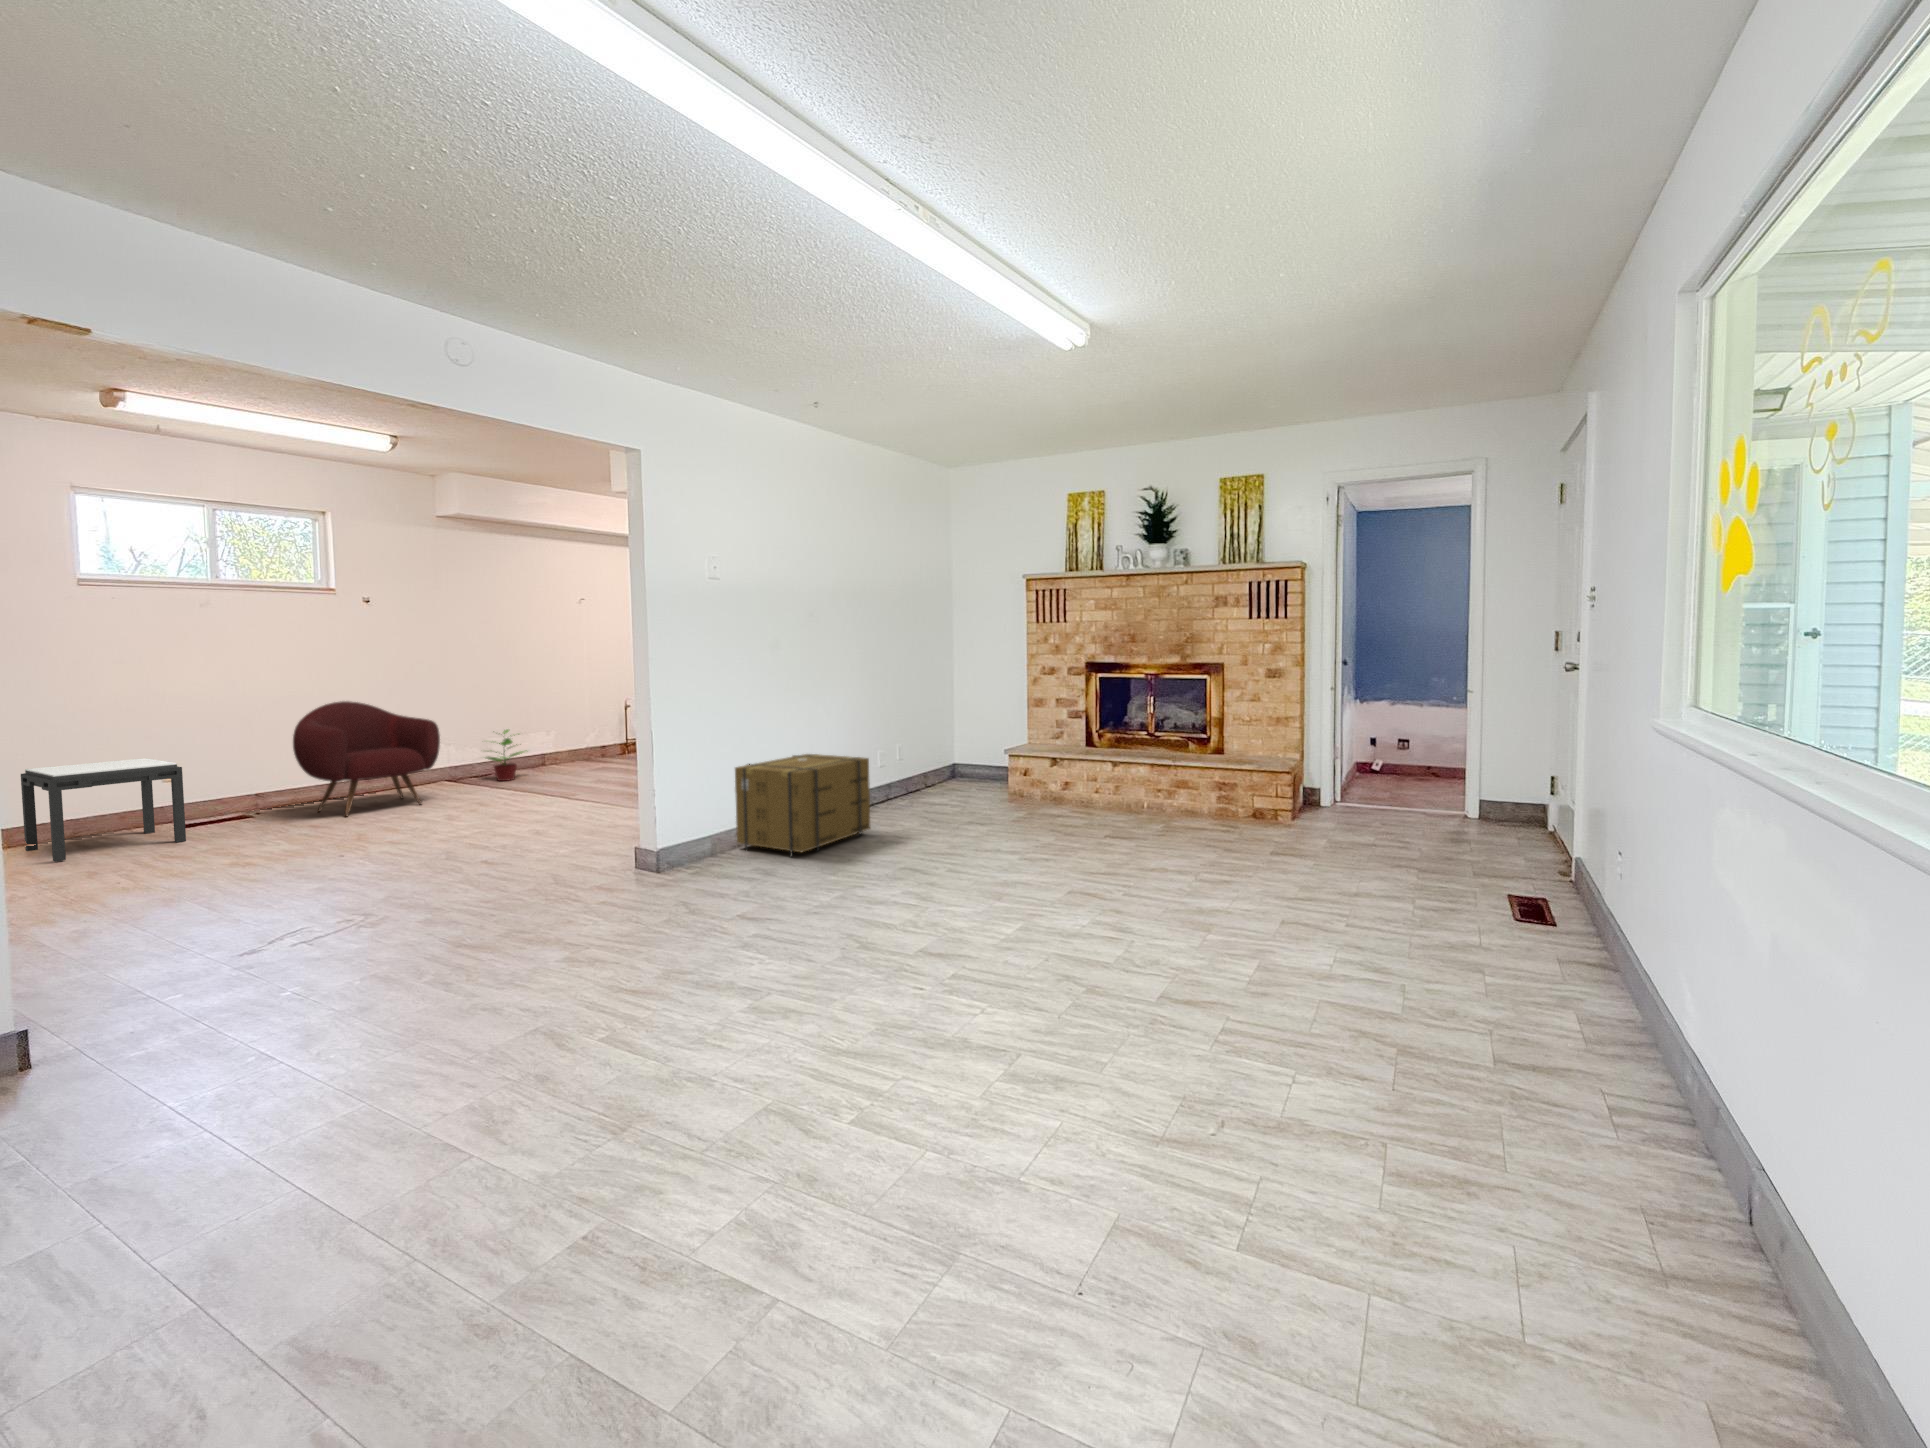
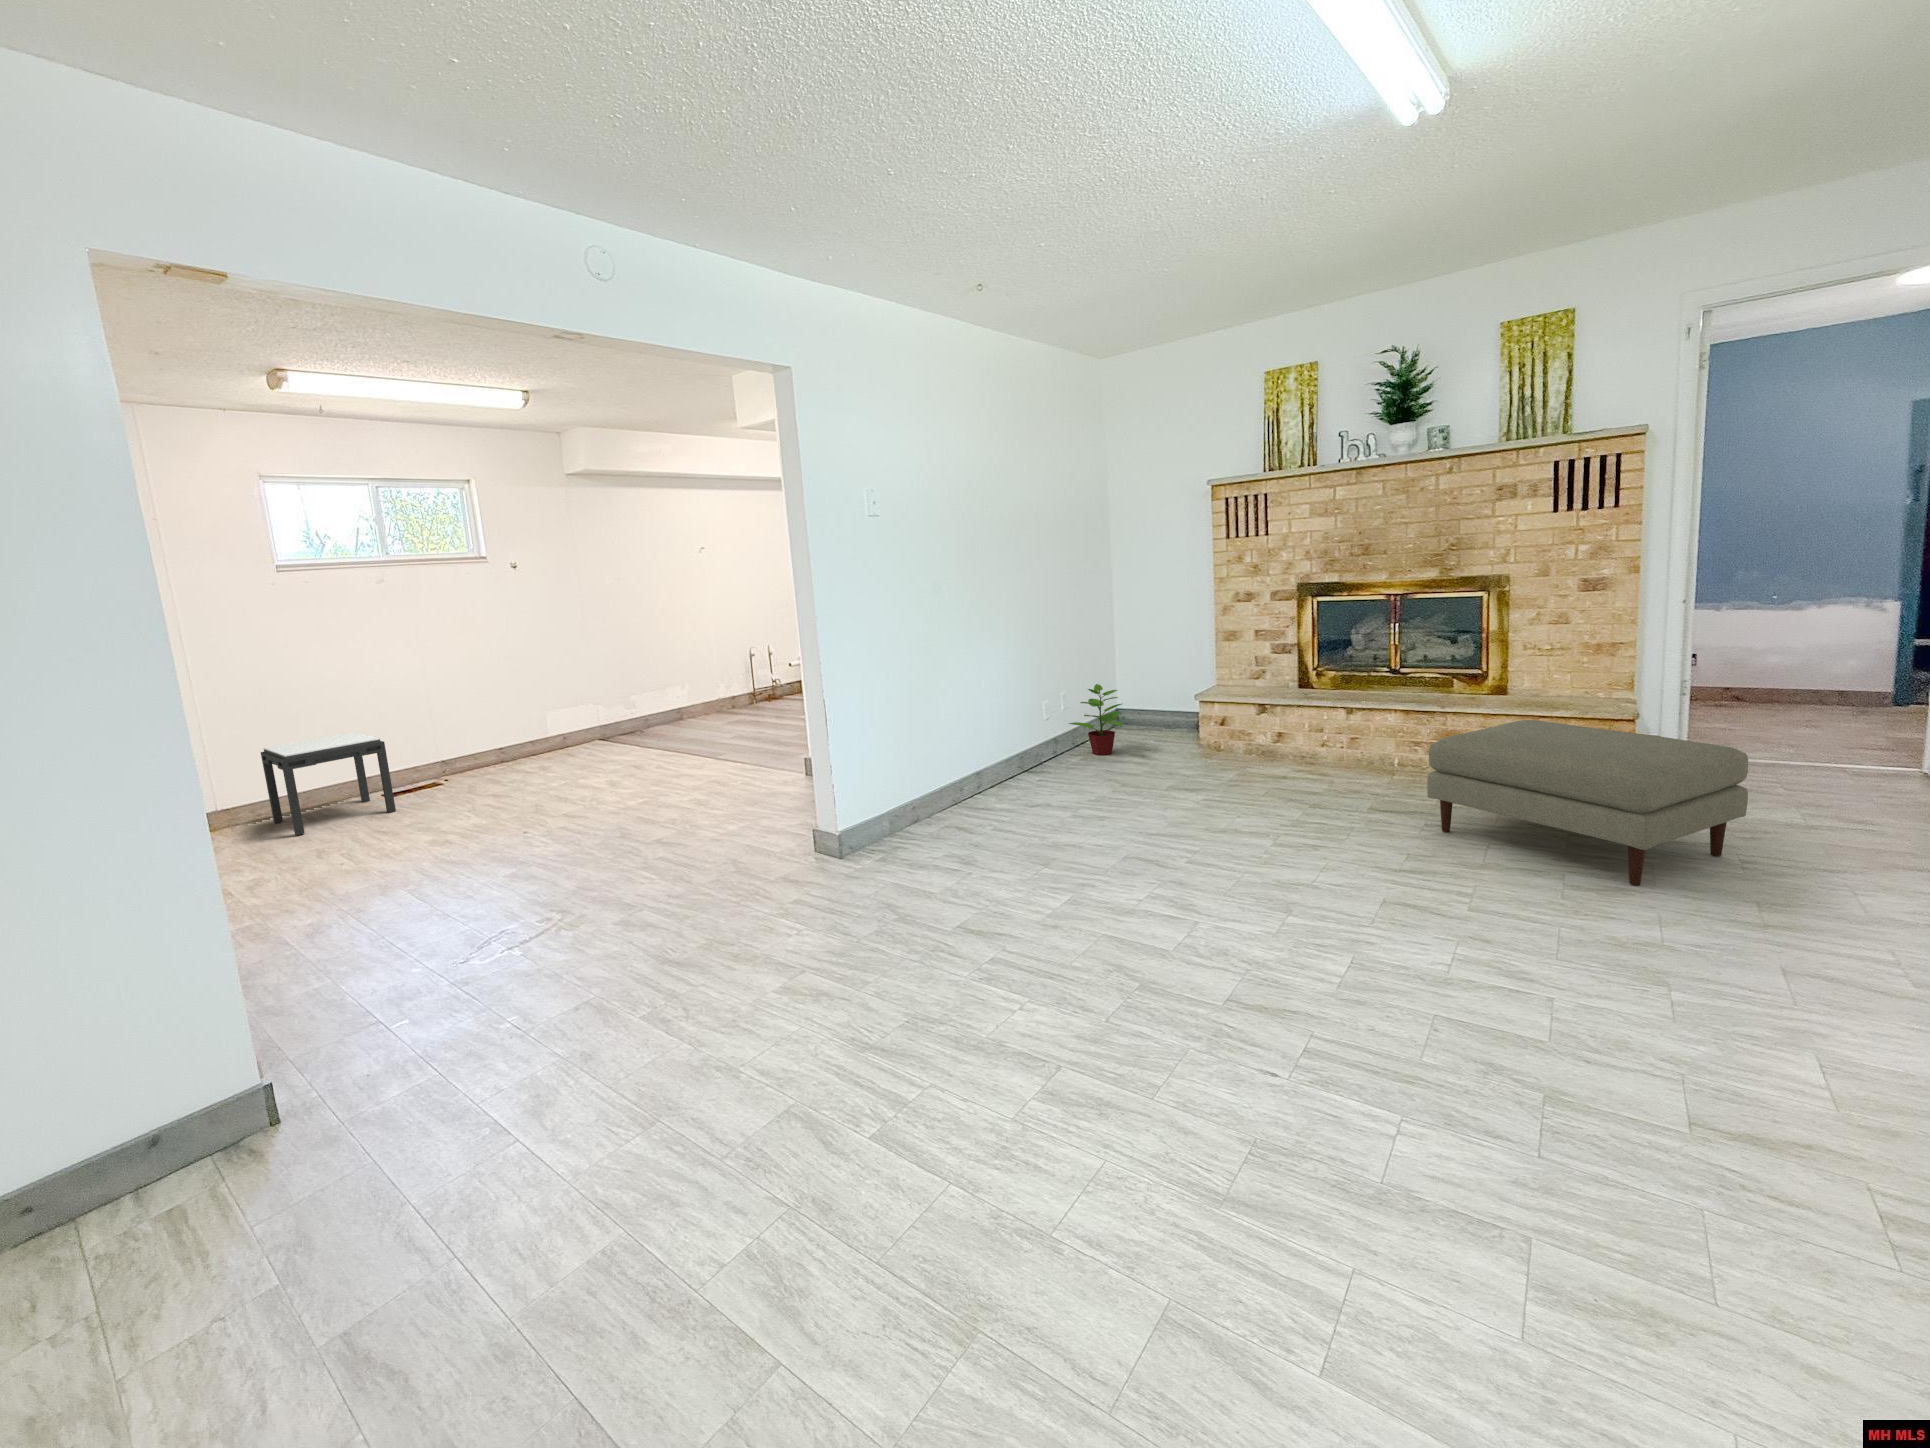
armchair: present [293,701,440,817] -> none [470,667,594,782]
potted plant: present [486,730,524,781] -> present [1069,684,1122,755]
cardboard box: present [735,754,870,857] -> none [913,711,1063,838]
ottoman: none [1130,769,1315,880] -> present [1427,720,1748,885]

